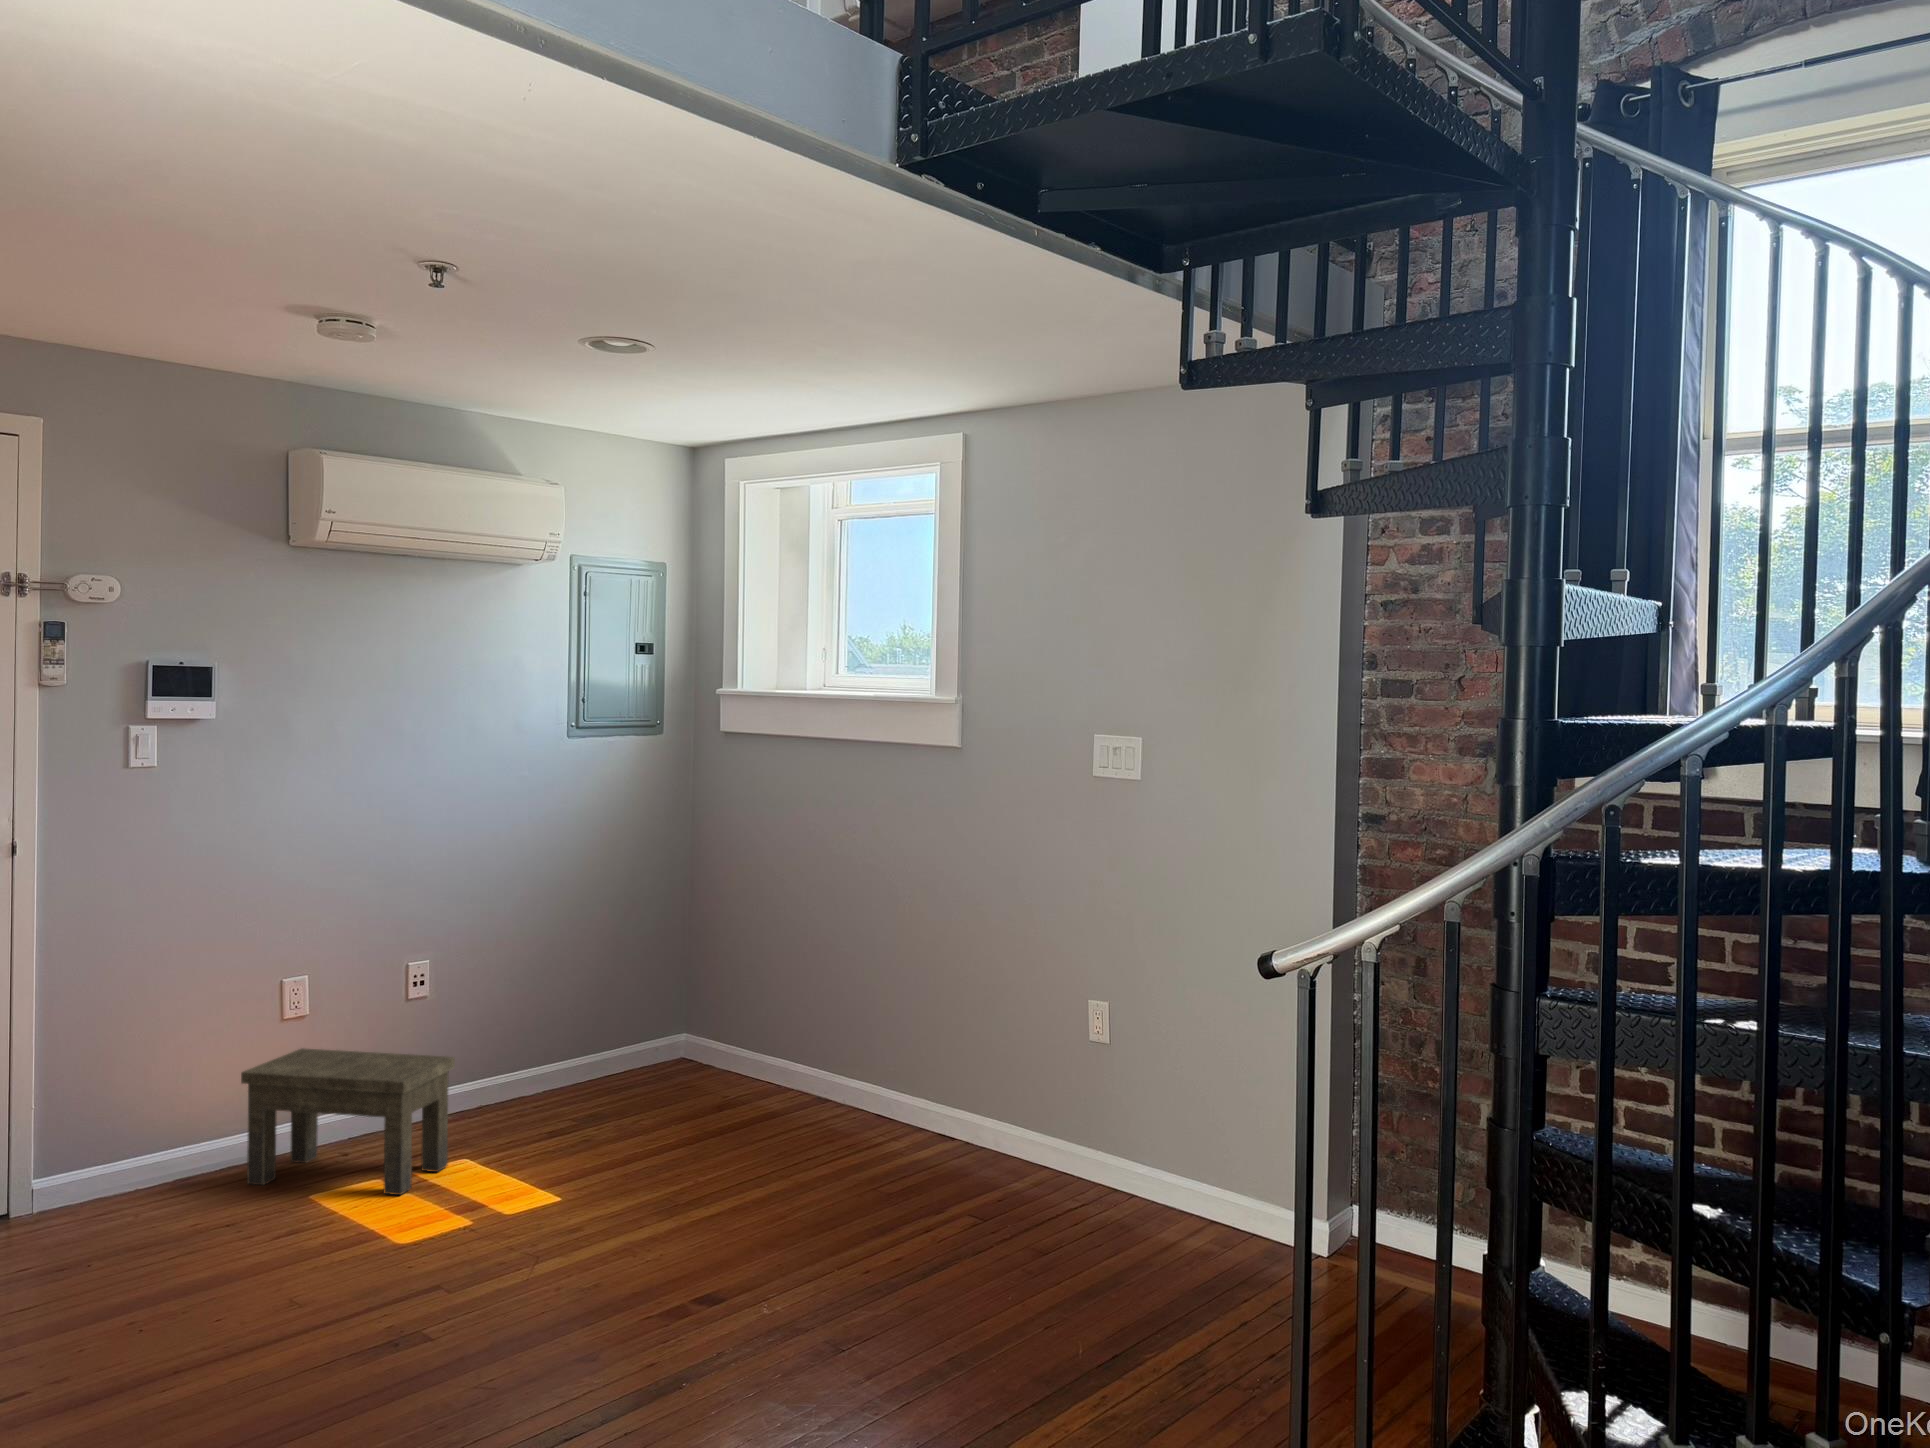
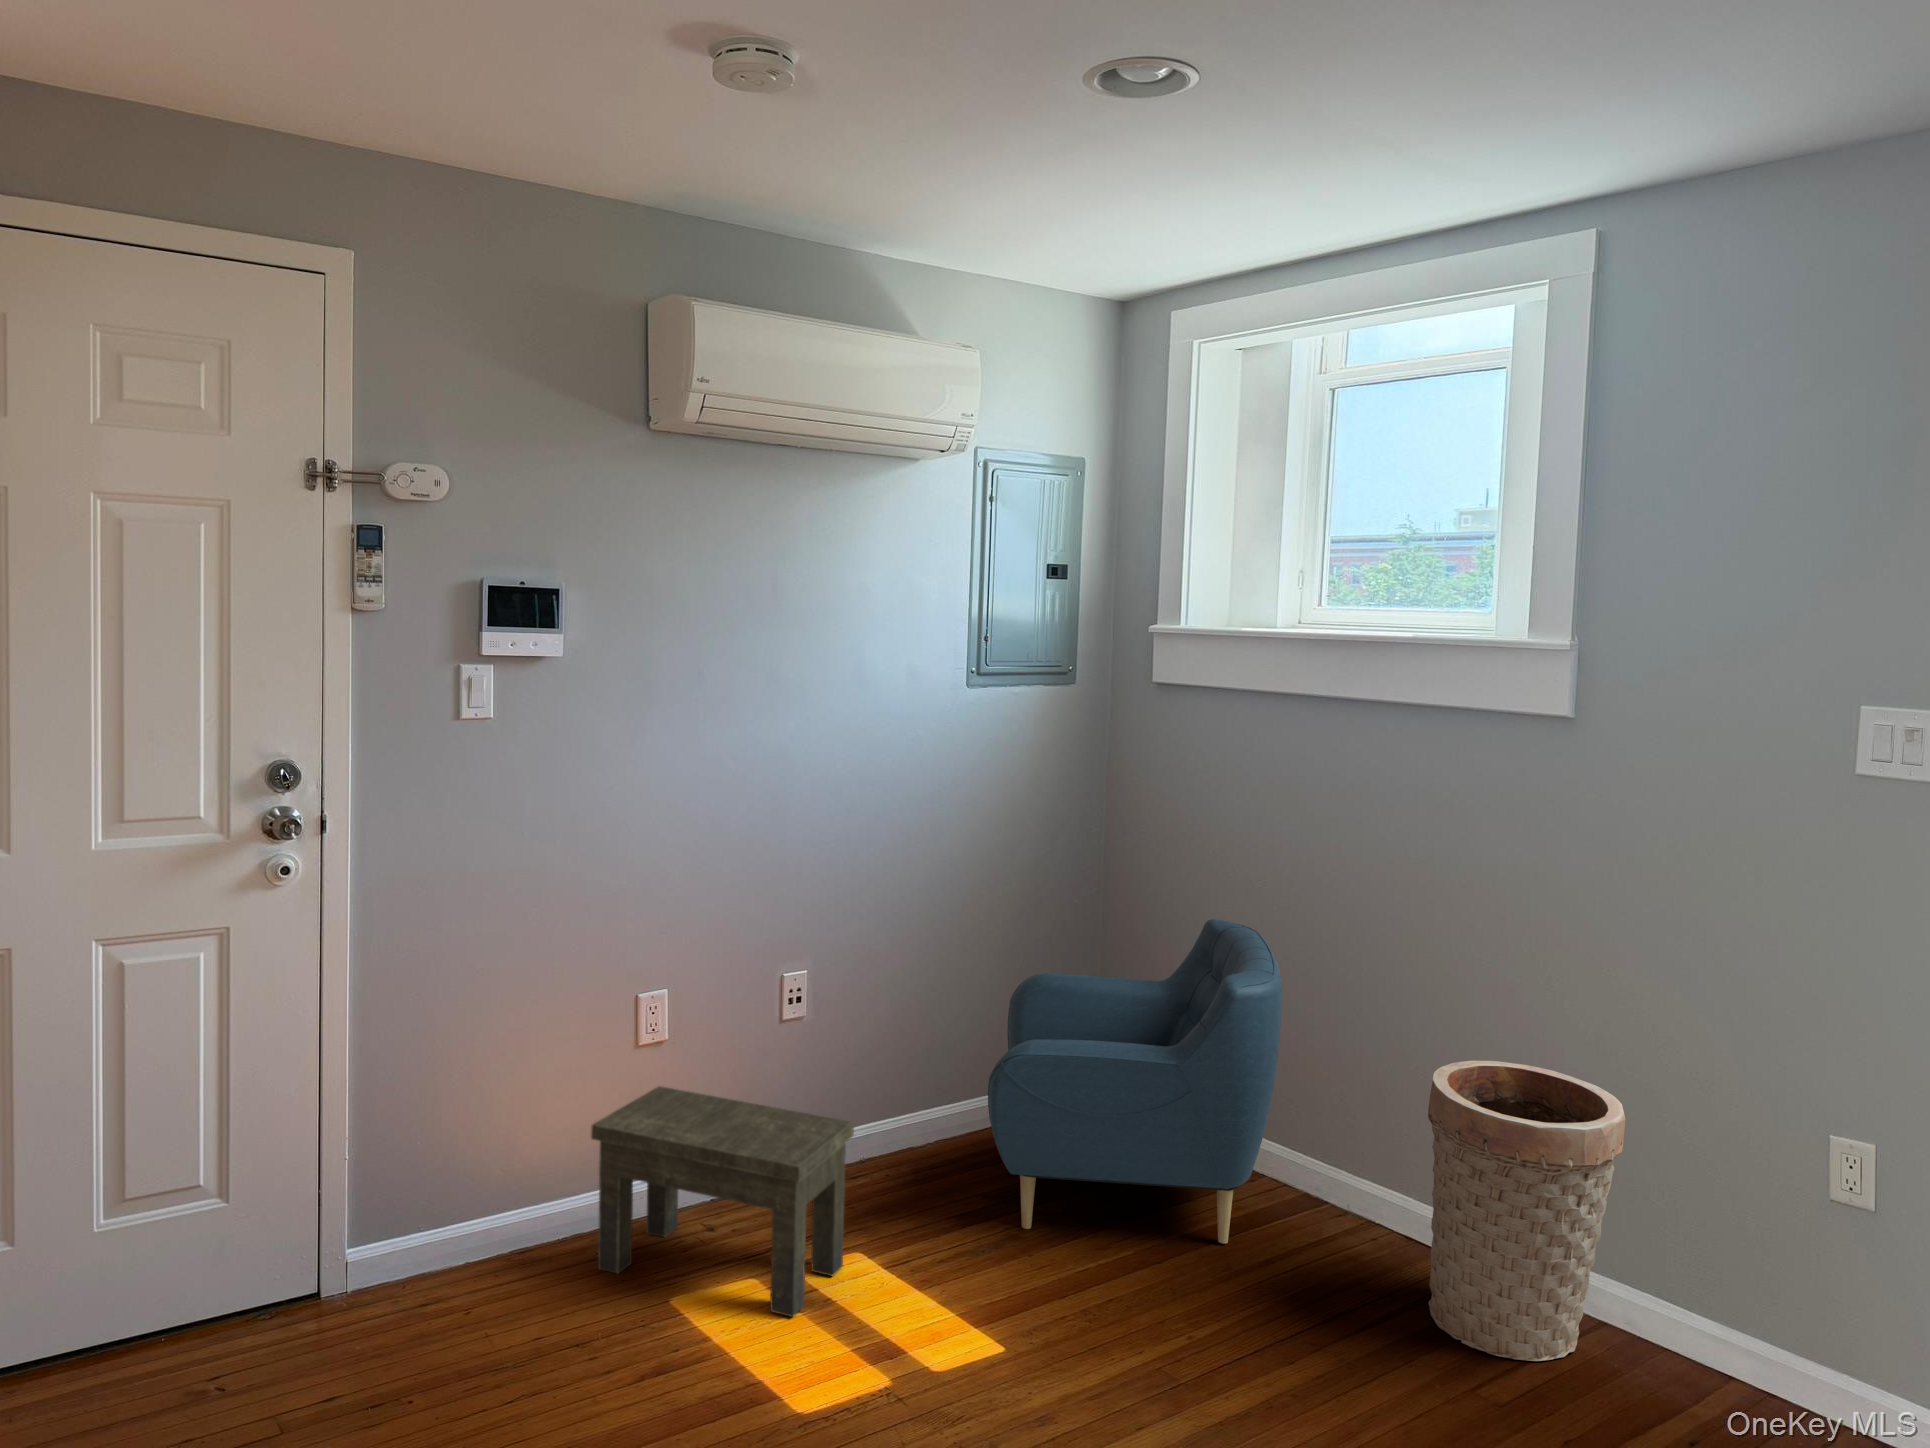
armchair: none [565,905,790,1136] -> present [988,919,1282,1244]
basket: none [865,980,985,1171] -> present [1428,1061,1626,1361]

